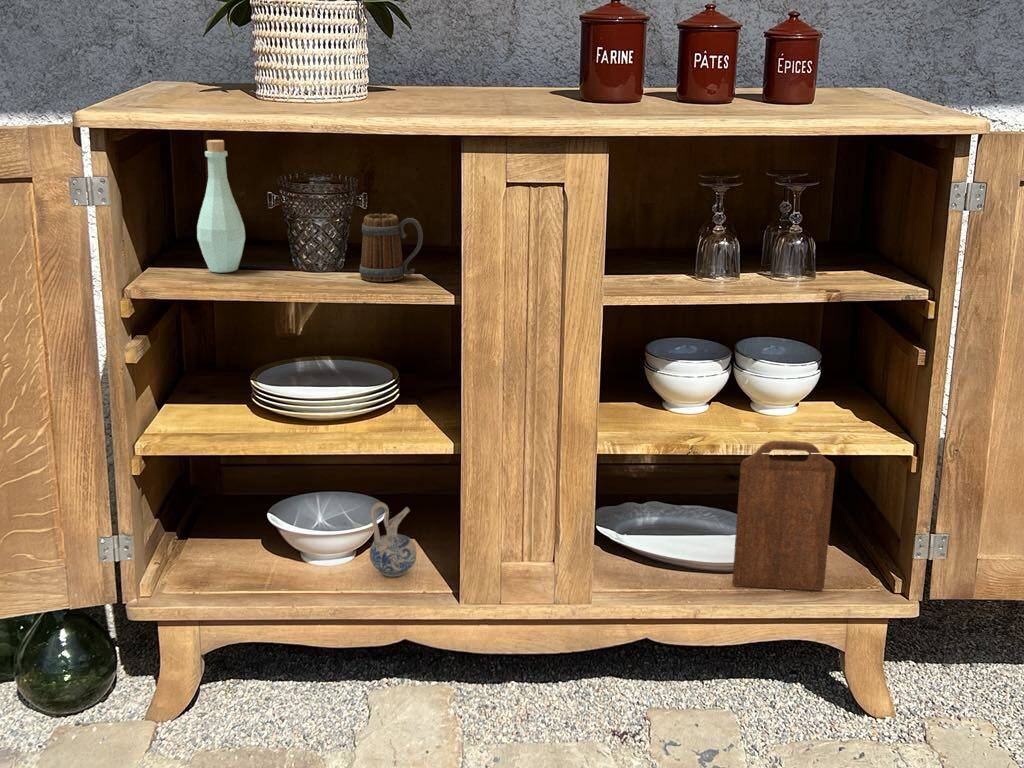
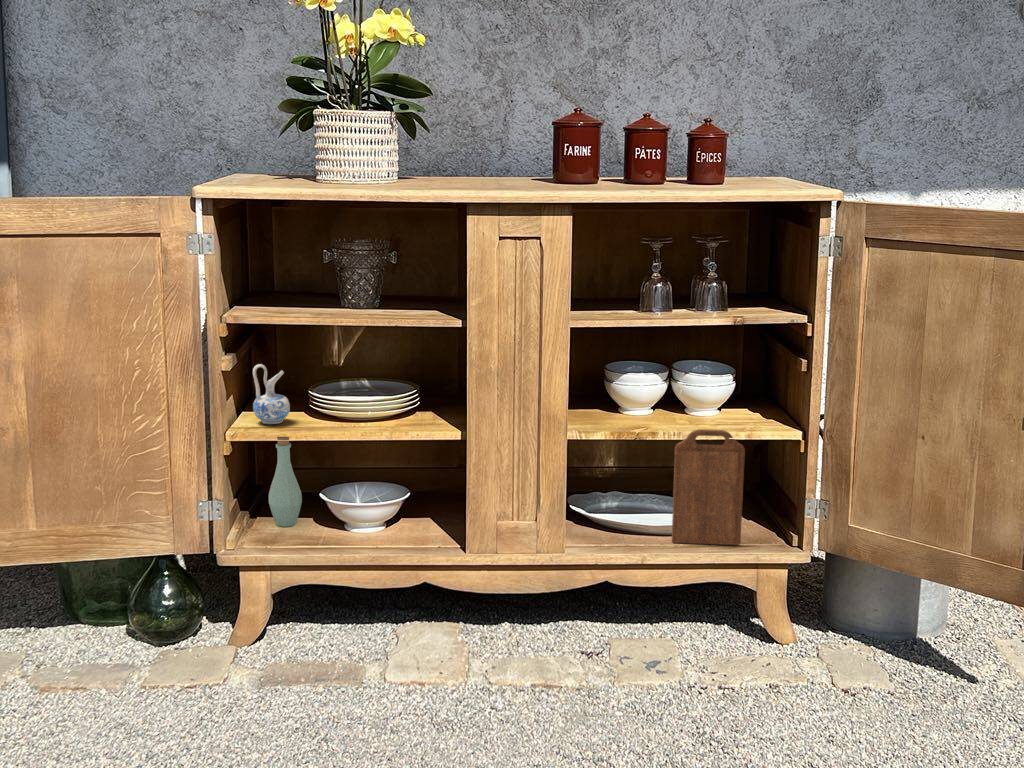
bottle: present [197,140,245,272] -> present [269,437,302,527]
mug: present [360,214,423,282] -> none [392,264,438,313]
ceramic pitcher: present [369,502,417,577] -> present [253,364,290,424]

